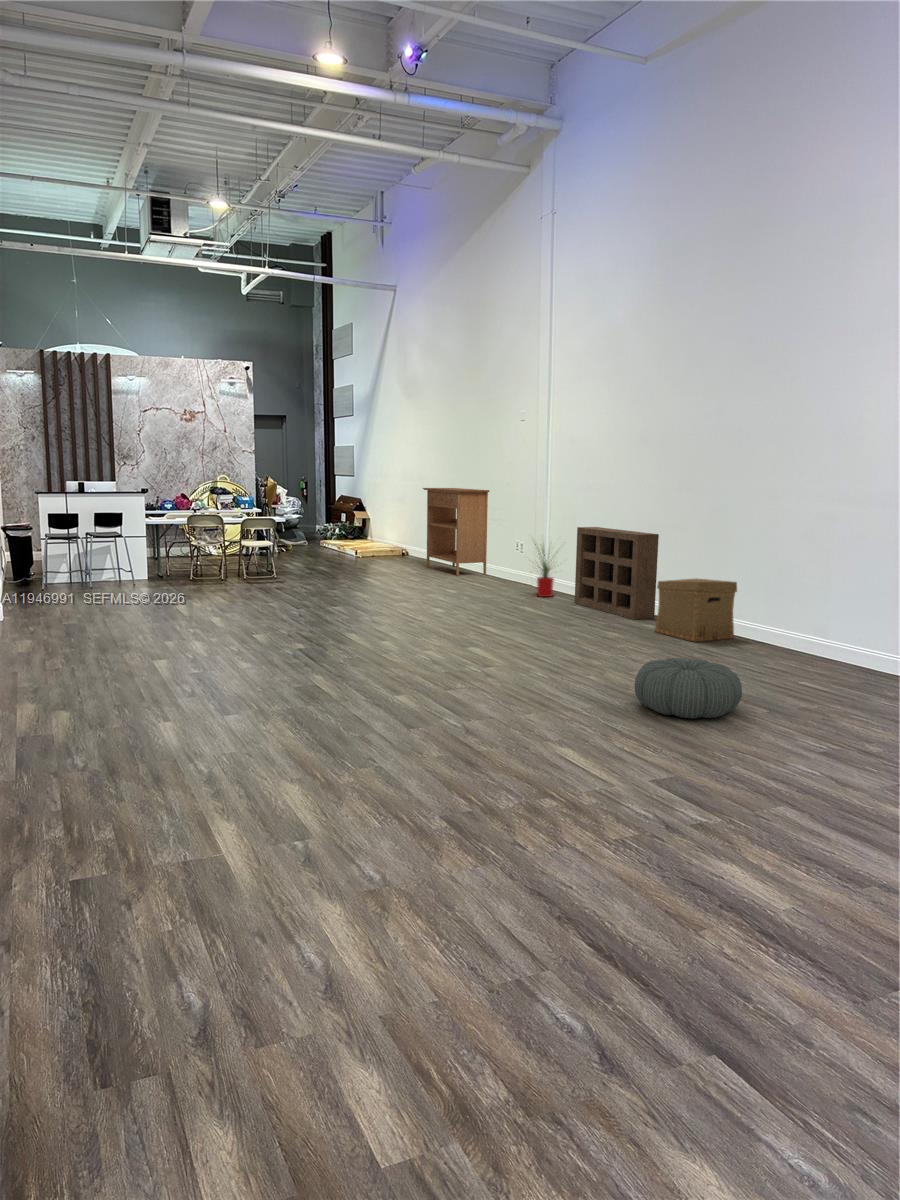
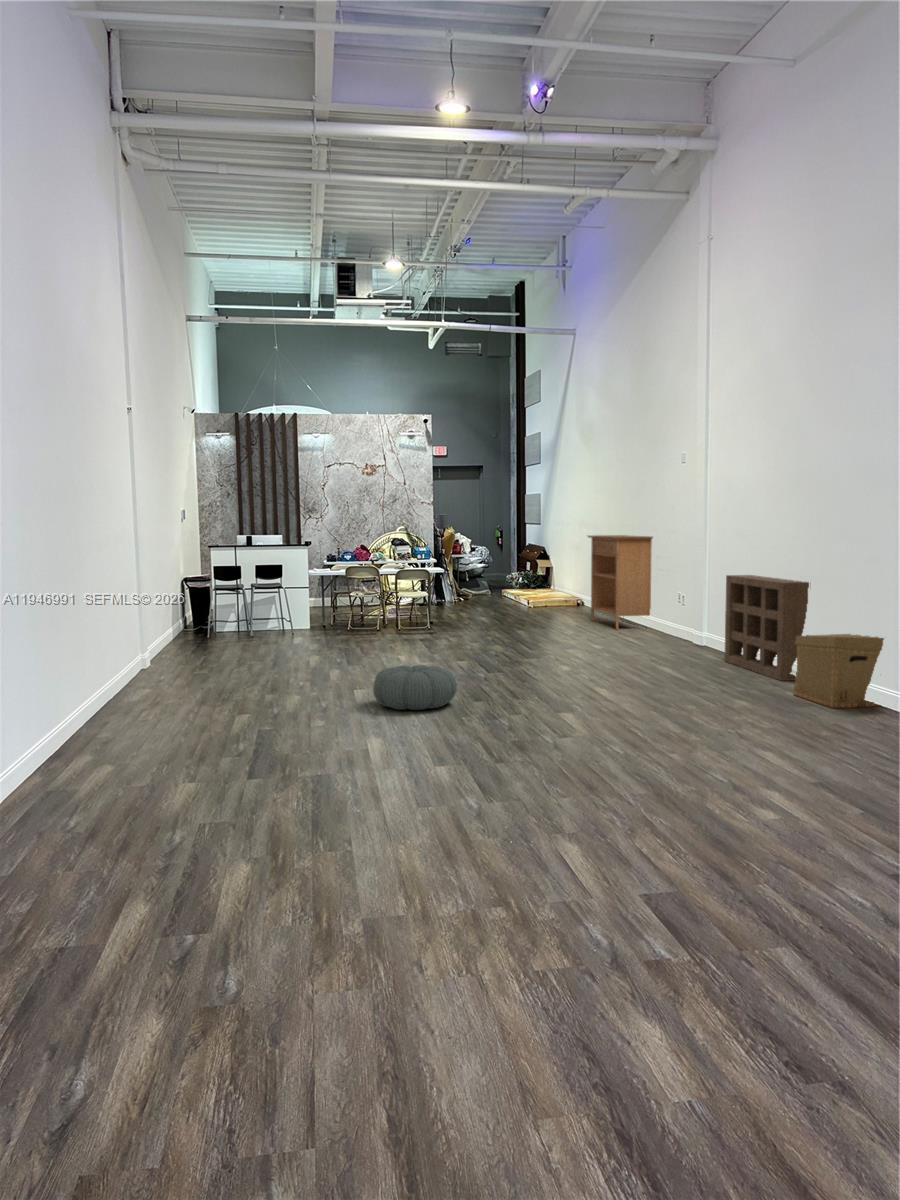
house plant: present [534,542,554,597] -> none [669,584,723,654]
pouf: present [634,658,742,718] -> present [373,665,457,710]

